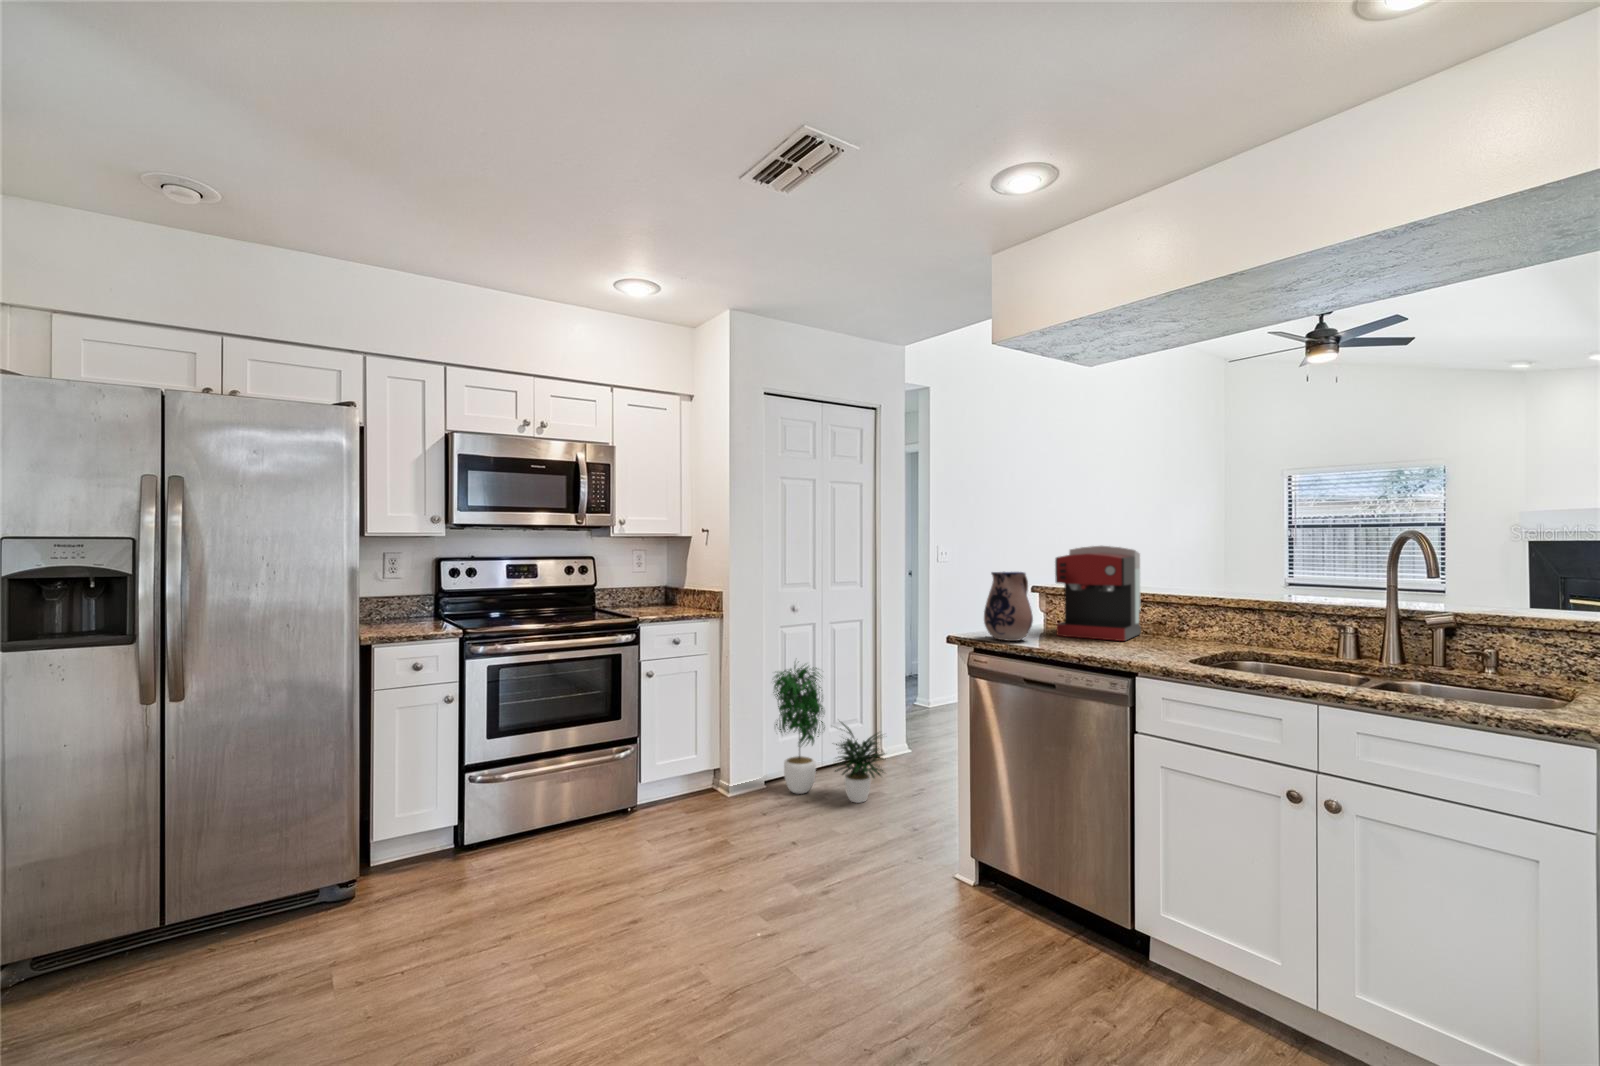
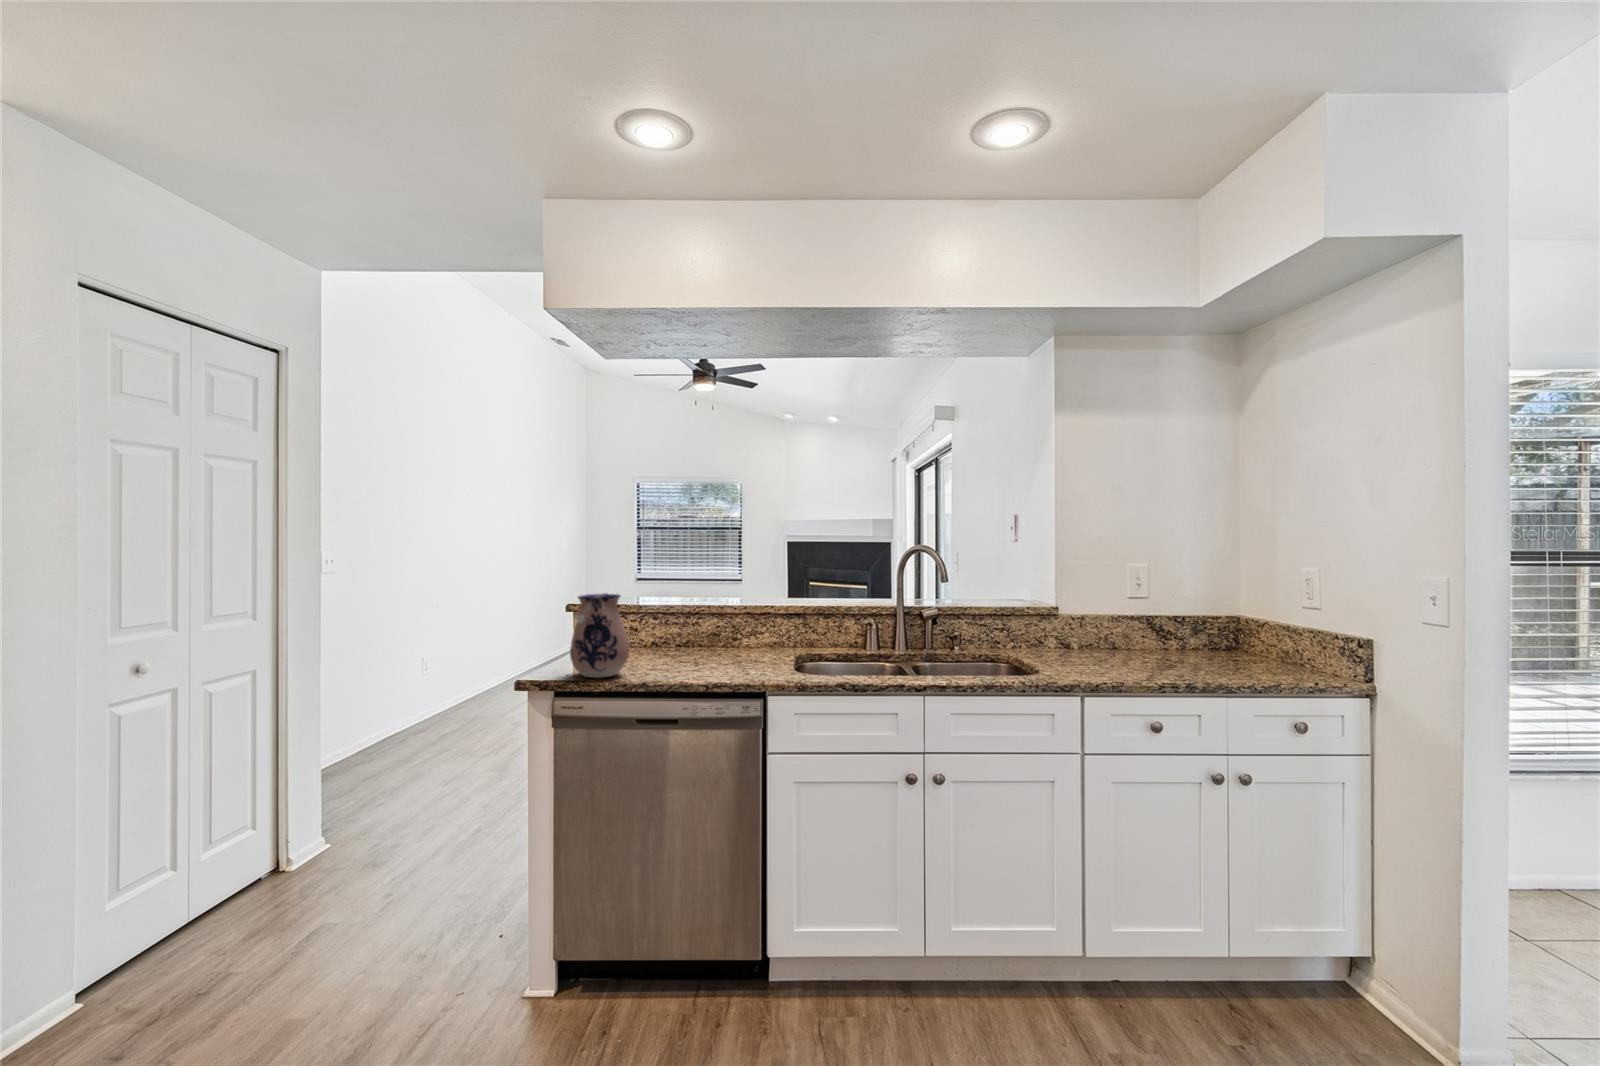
coffee maker: present [1055,546,1141,641] -> none [628,559,701,661]
potted plant: present [773,665,883,803] -> none [106,752,356,981]

